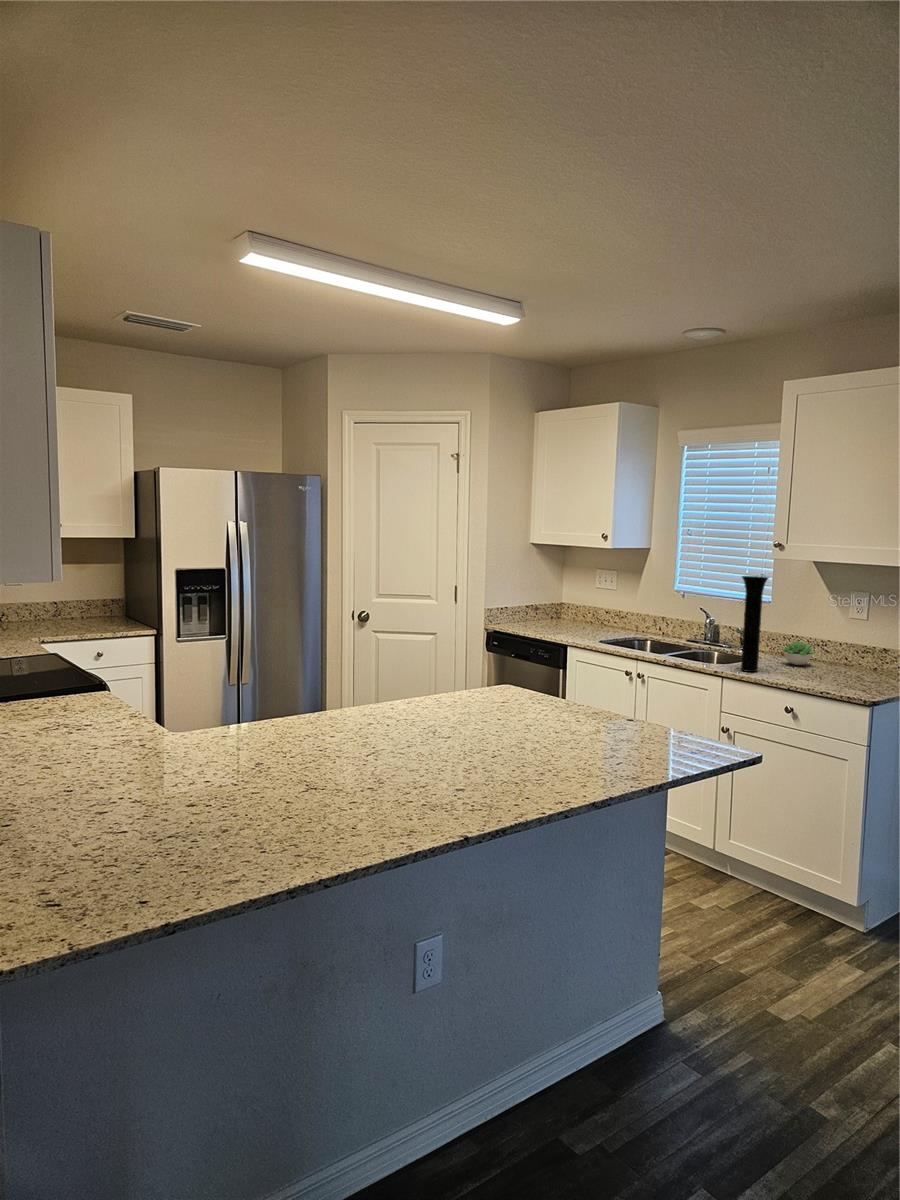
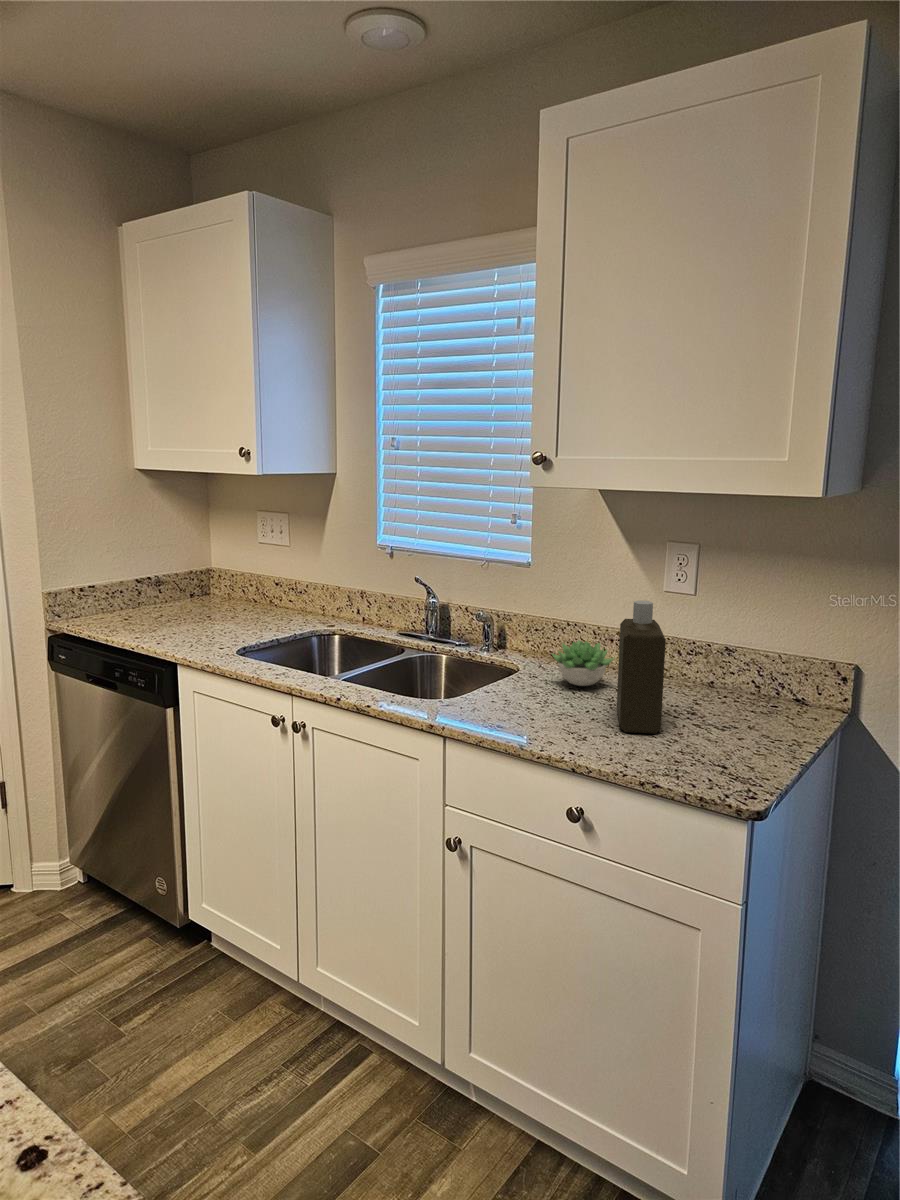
vase: present [741,576,768,672] -> none [471,525,525,722]
bottle: none [815,616,840,680] -> present [617,601,666,734]

